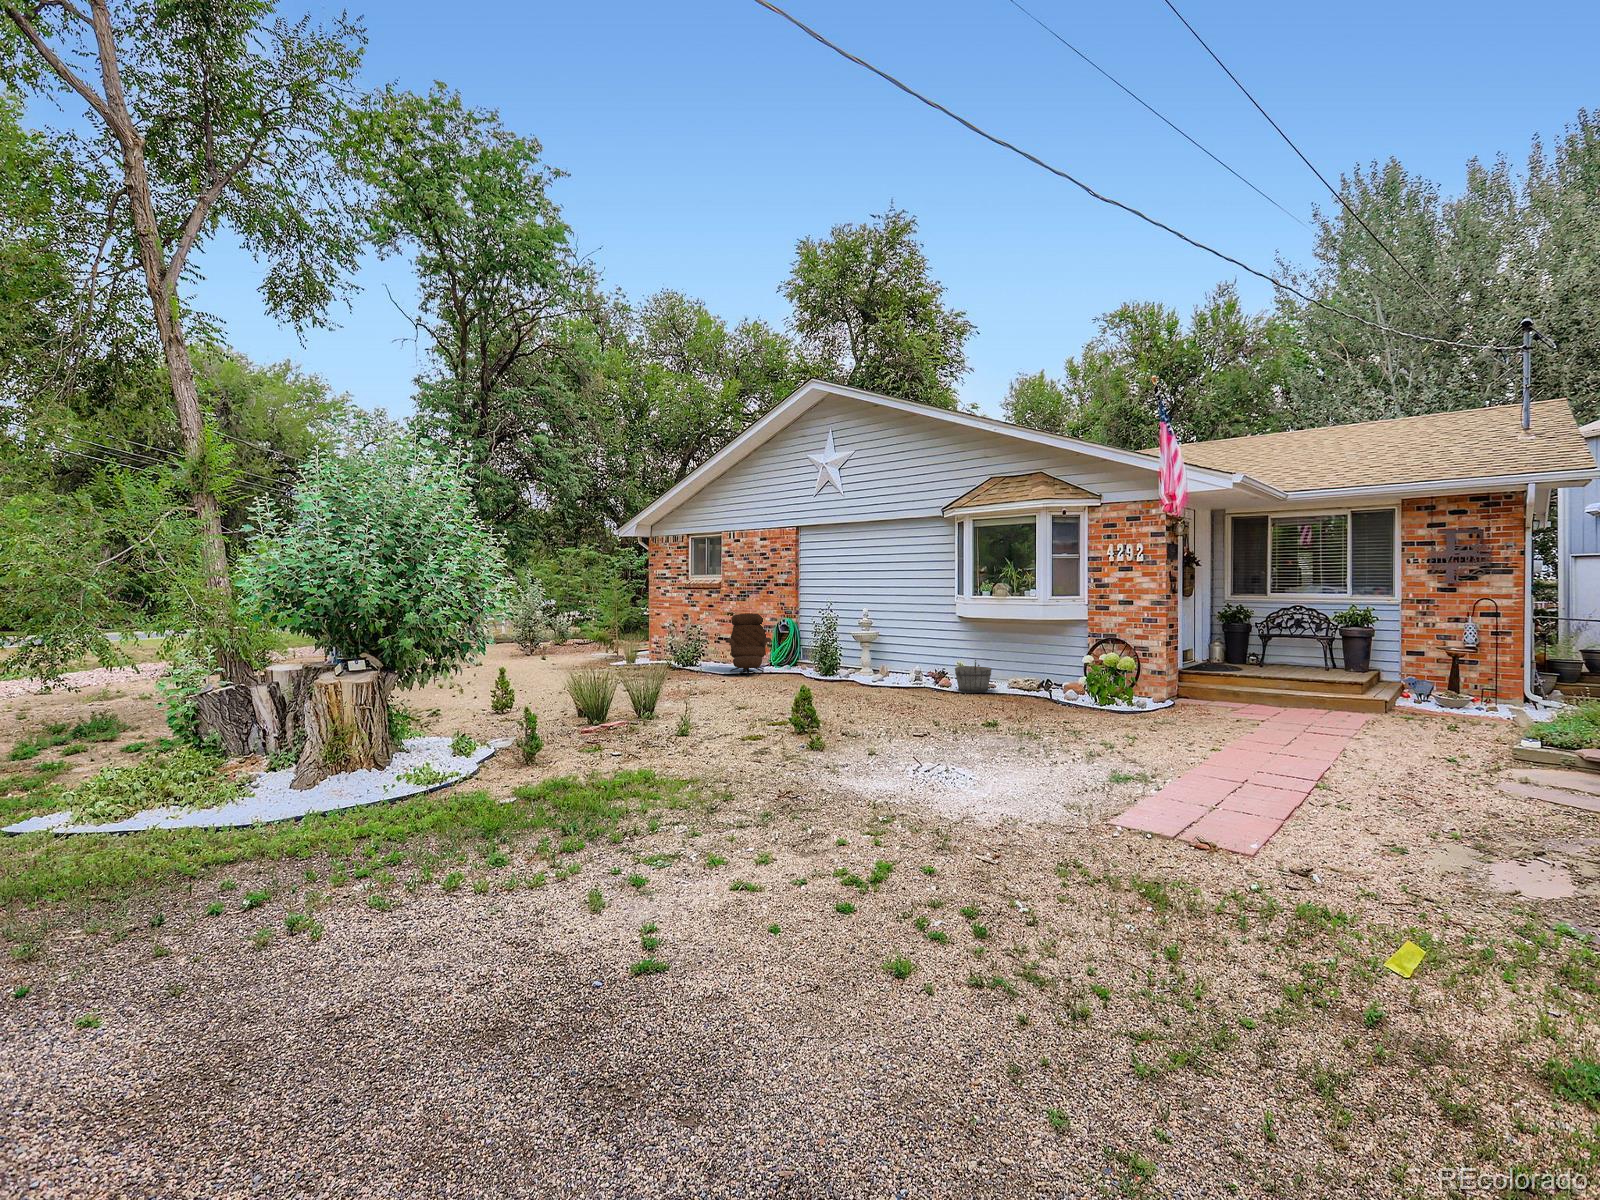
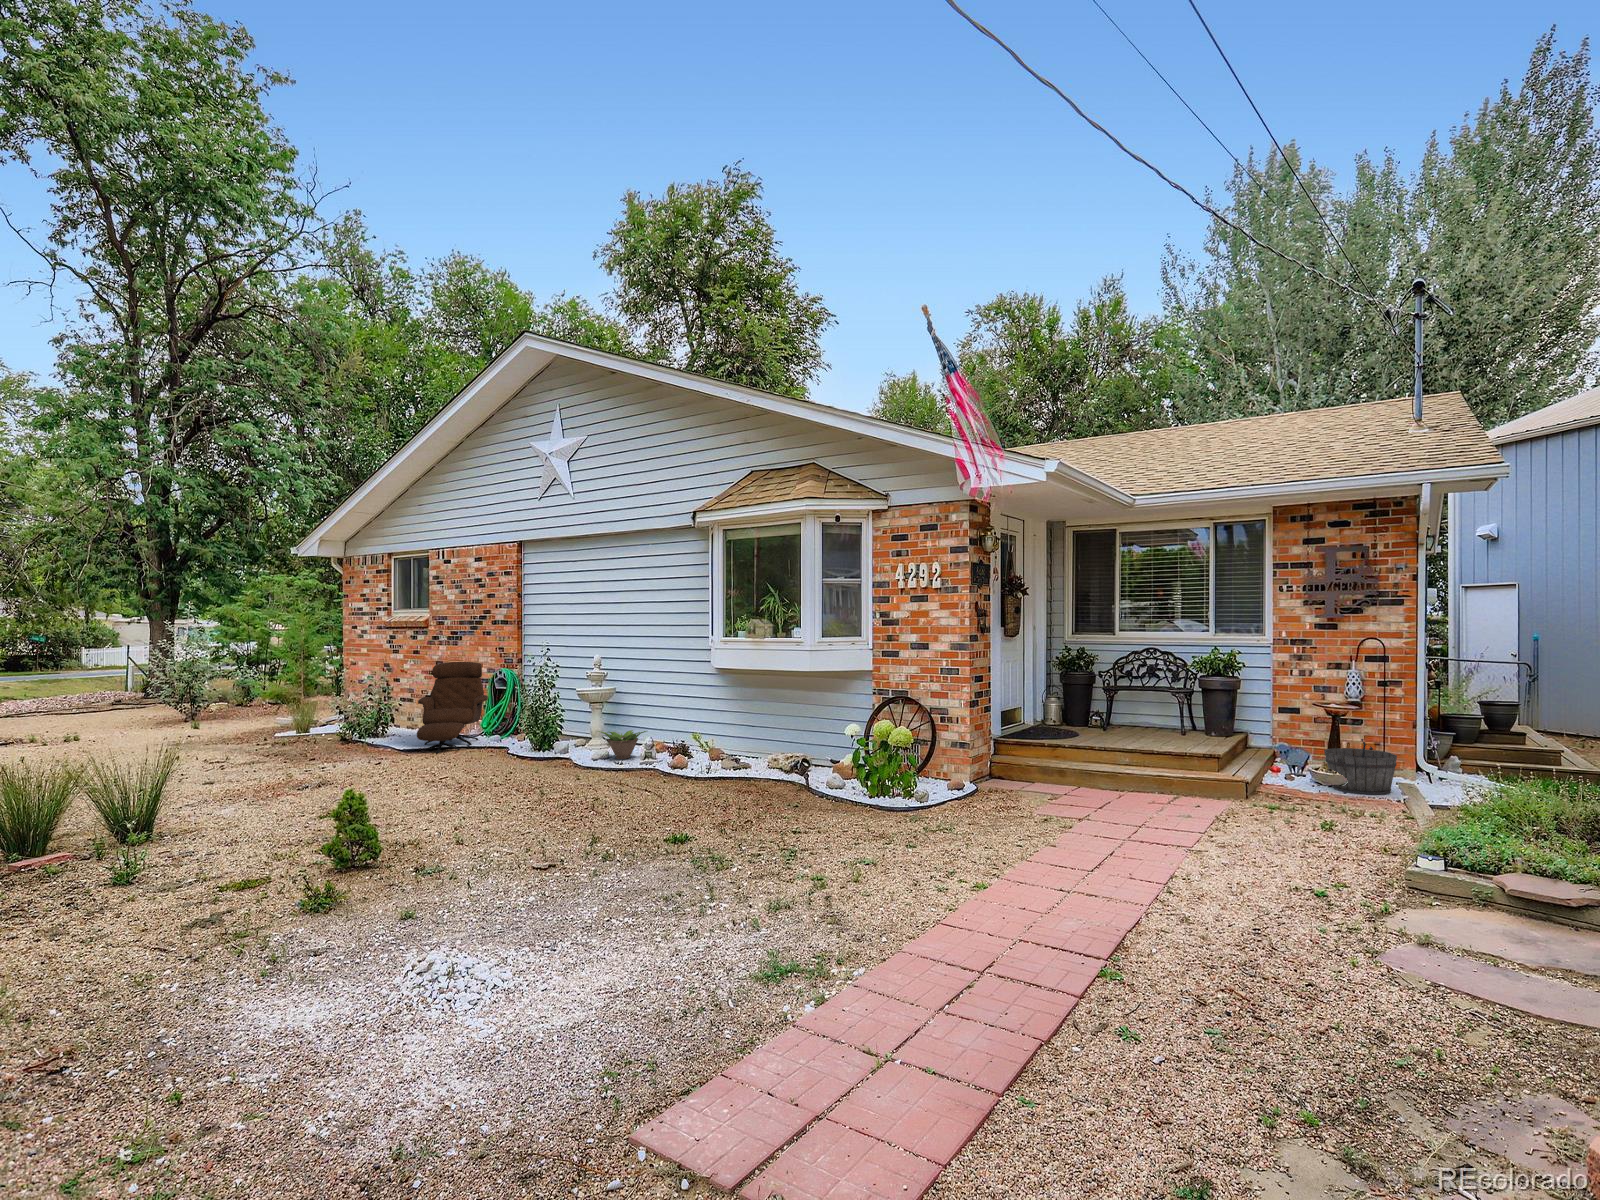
wooden bucket: present [955,660,992,692] -> present [1324,739,1397,794]
decorative plant: none [867,662,903,682] -> present [598,730,646,759]

